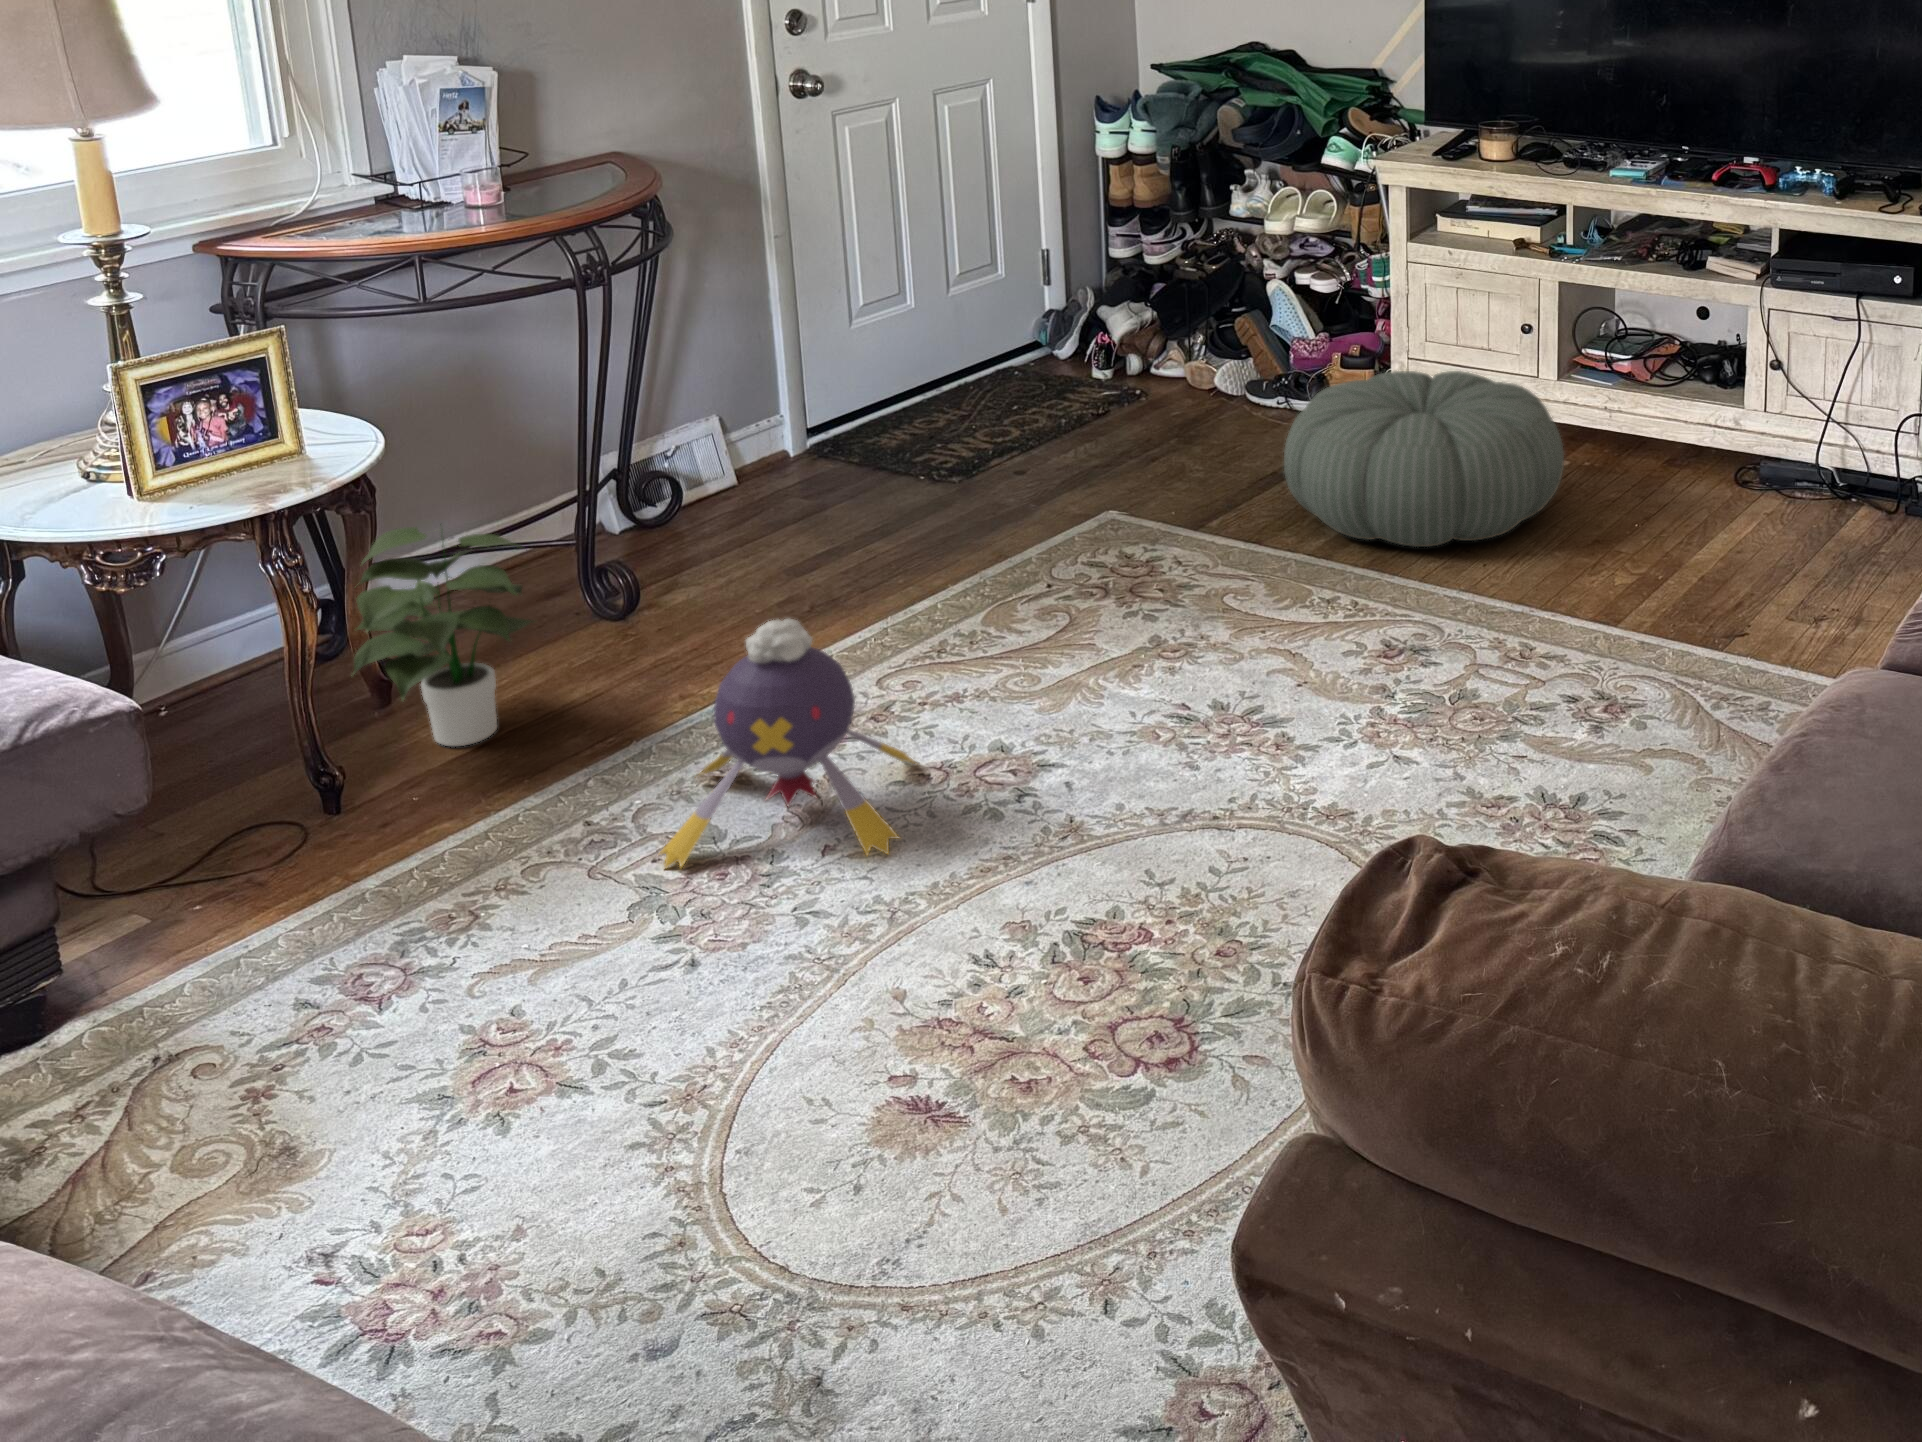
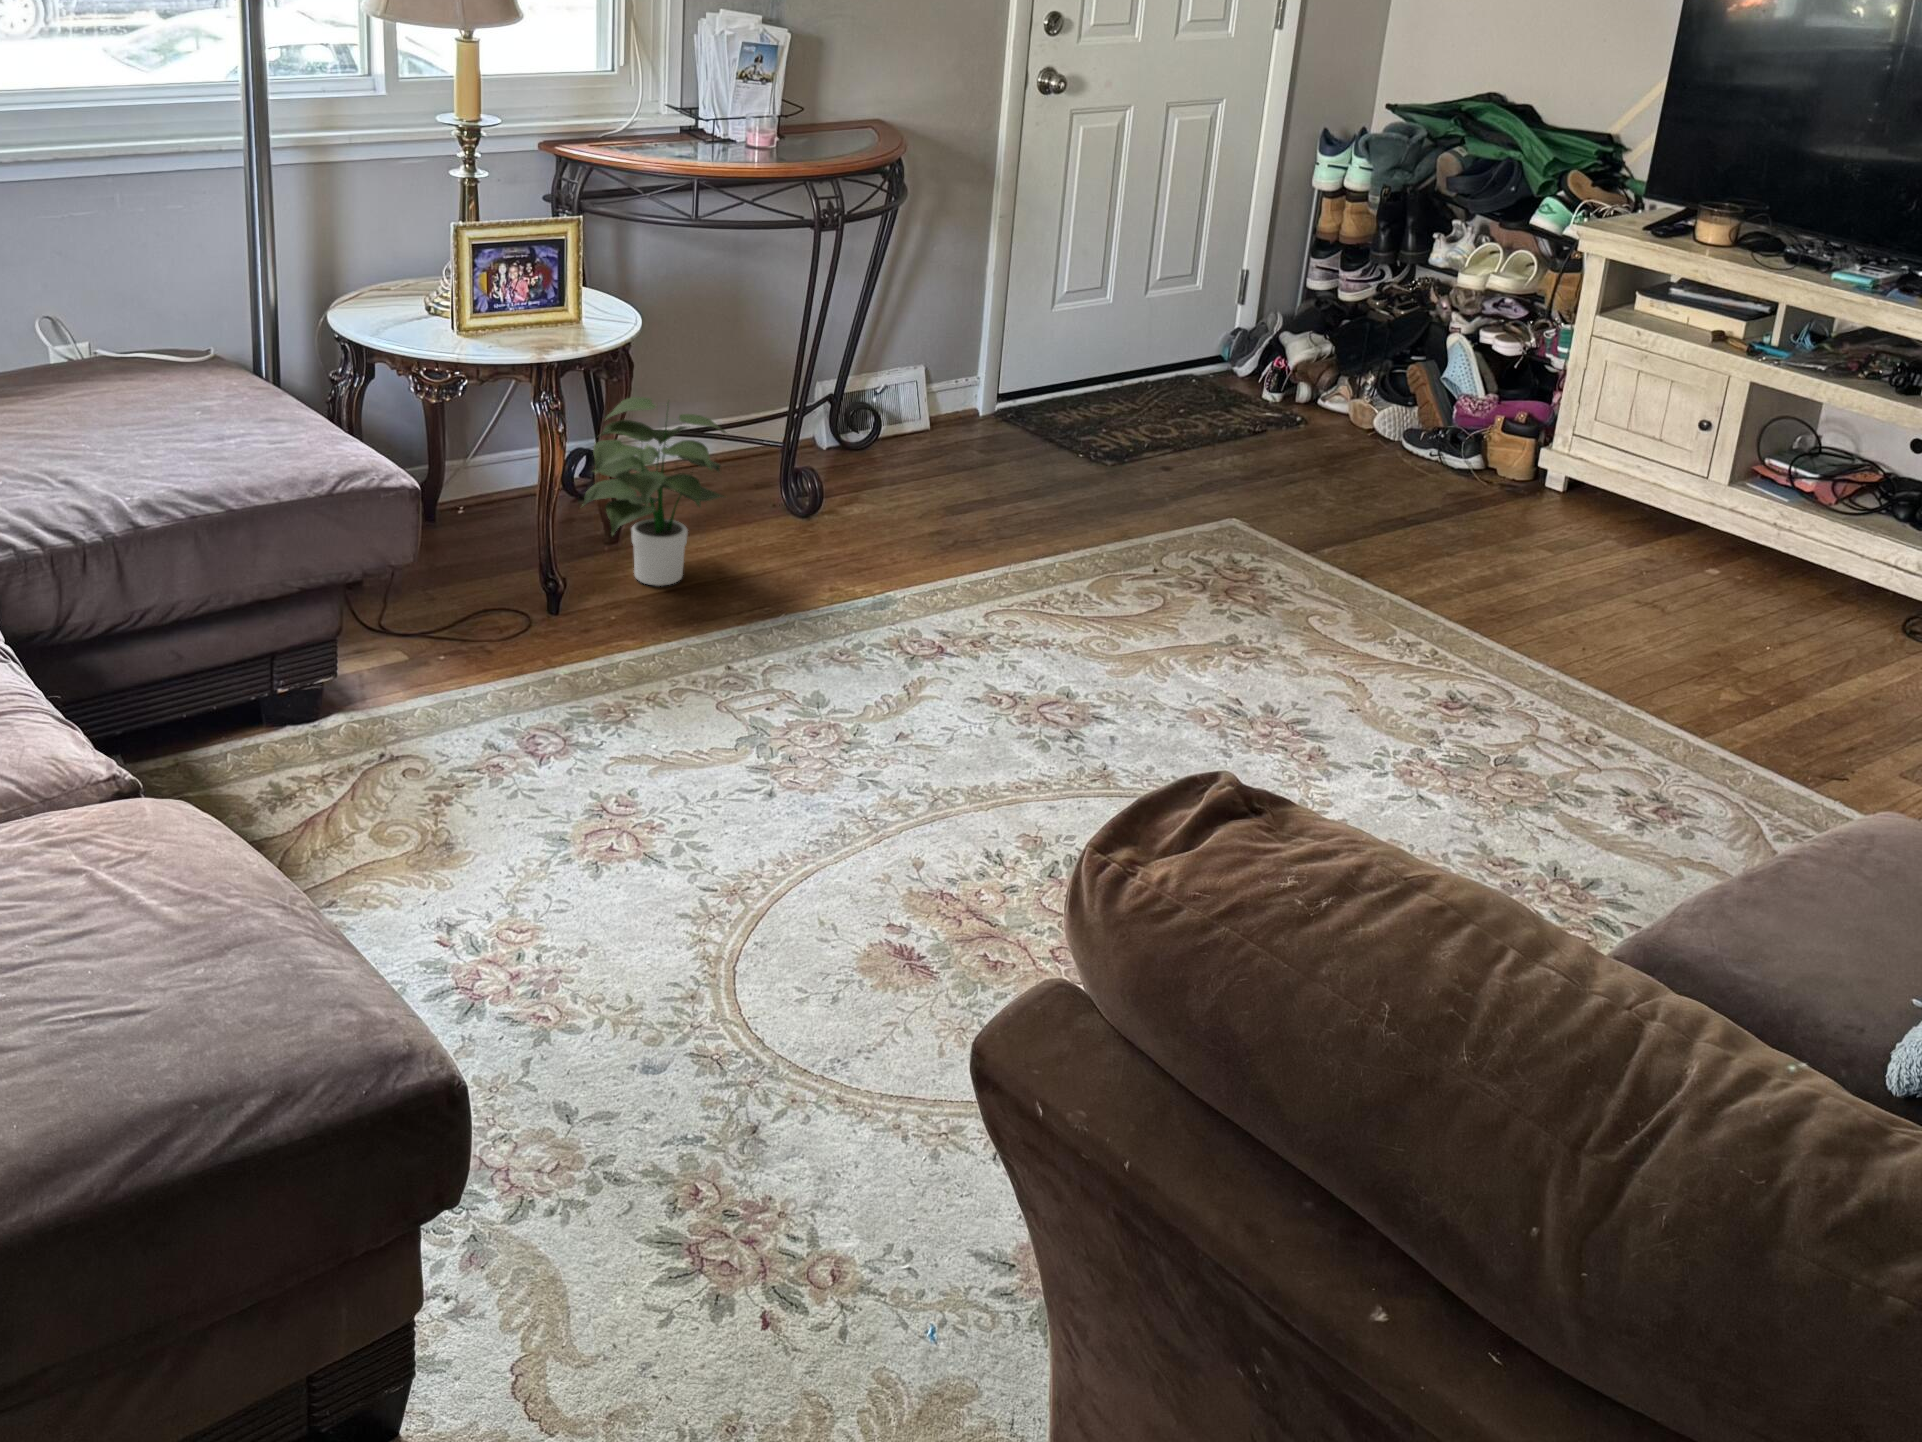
pouf: present [1284,371,1564,547] -> none [1411,440,1704,623]
plush toy: present [660,619,916,868] -> none [768,532,997,756]

